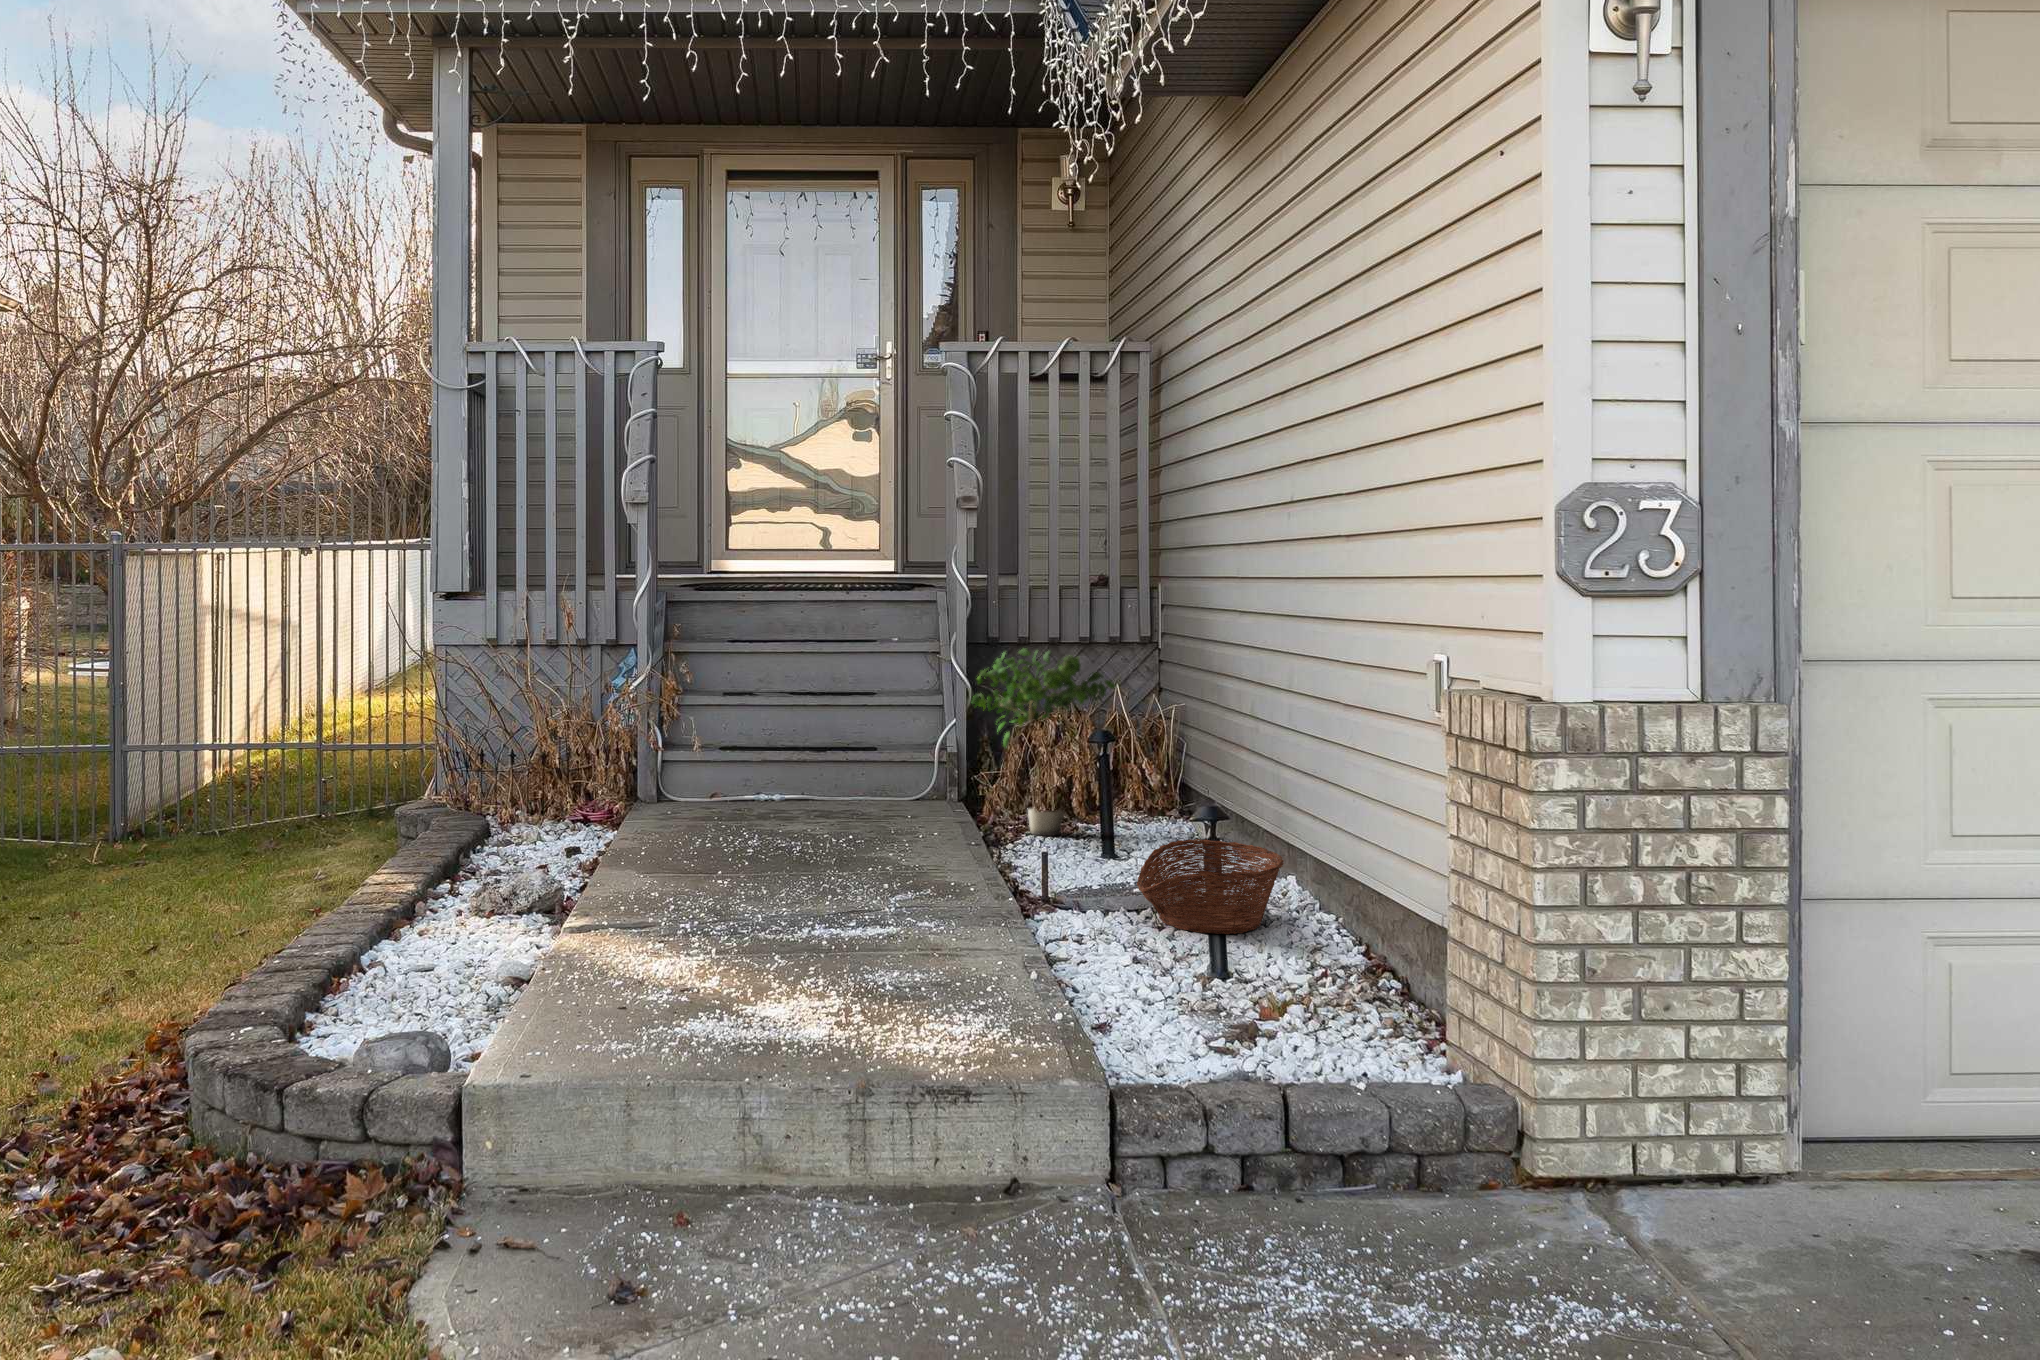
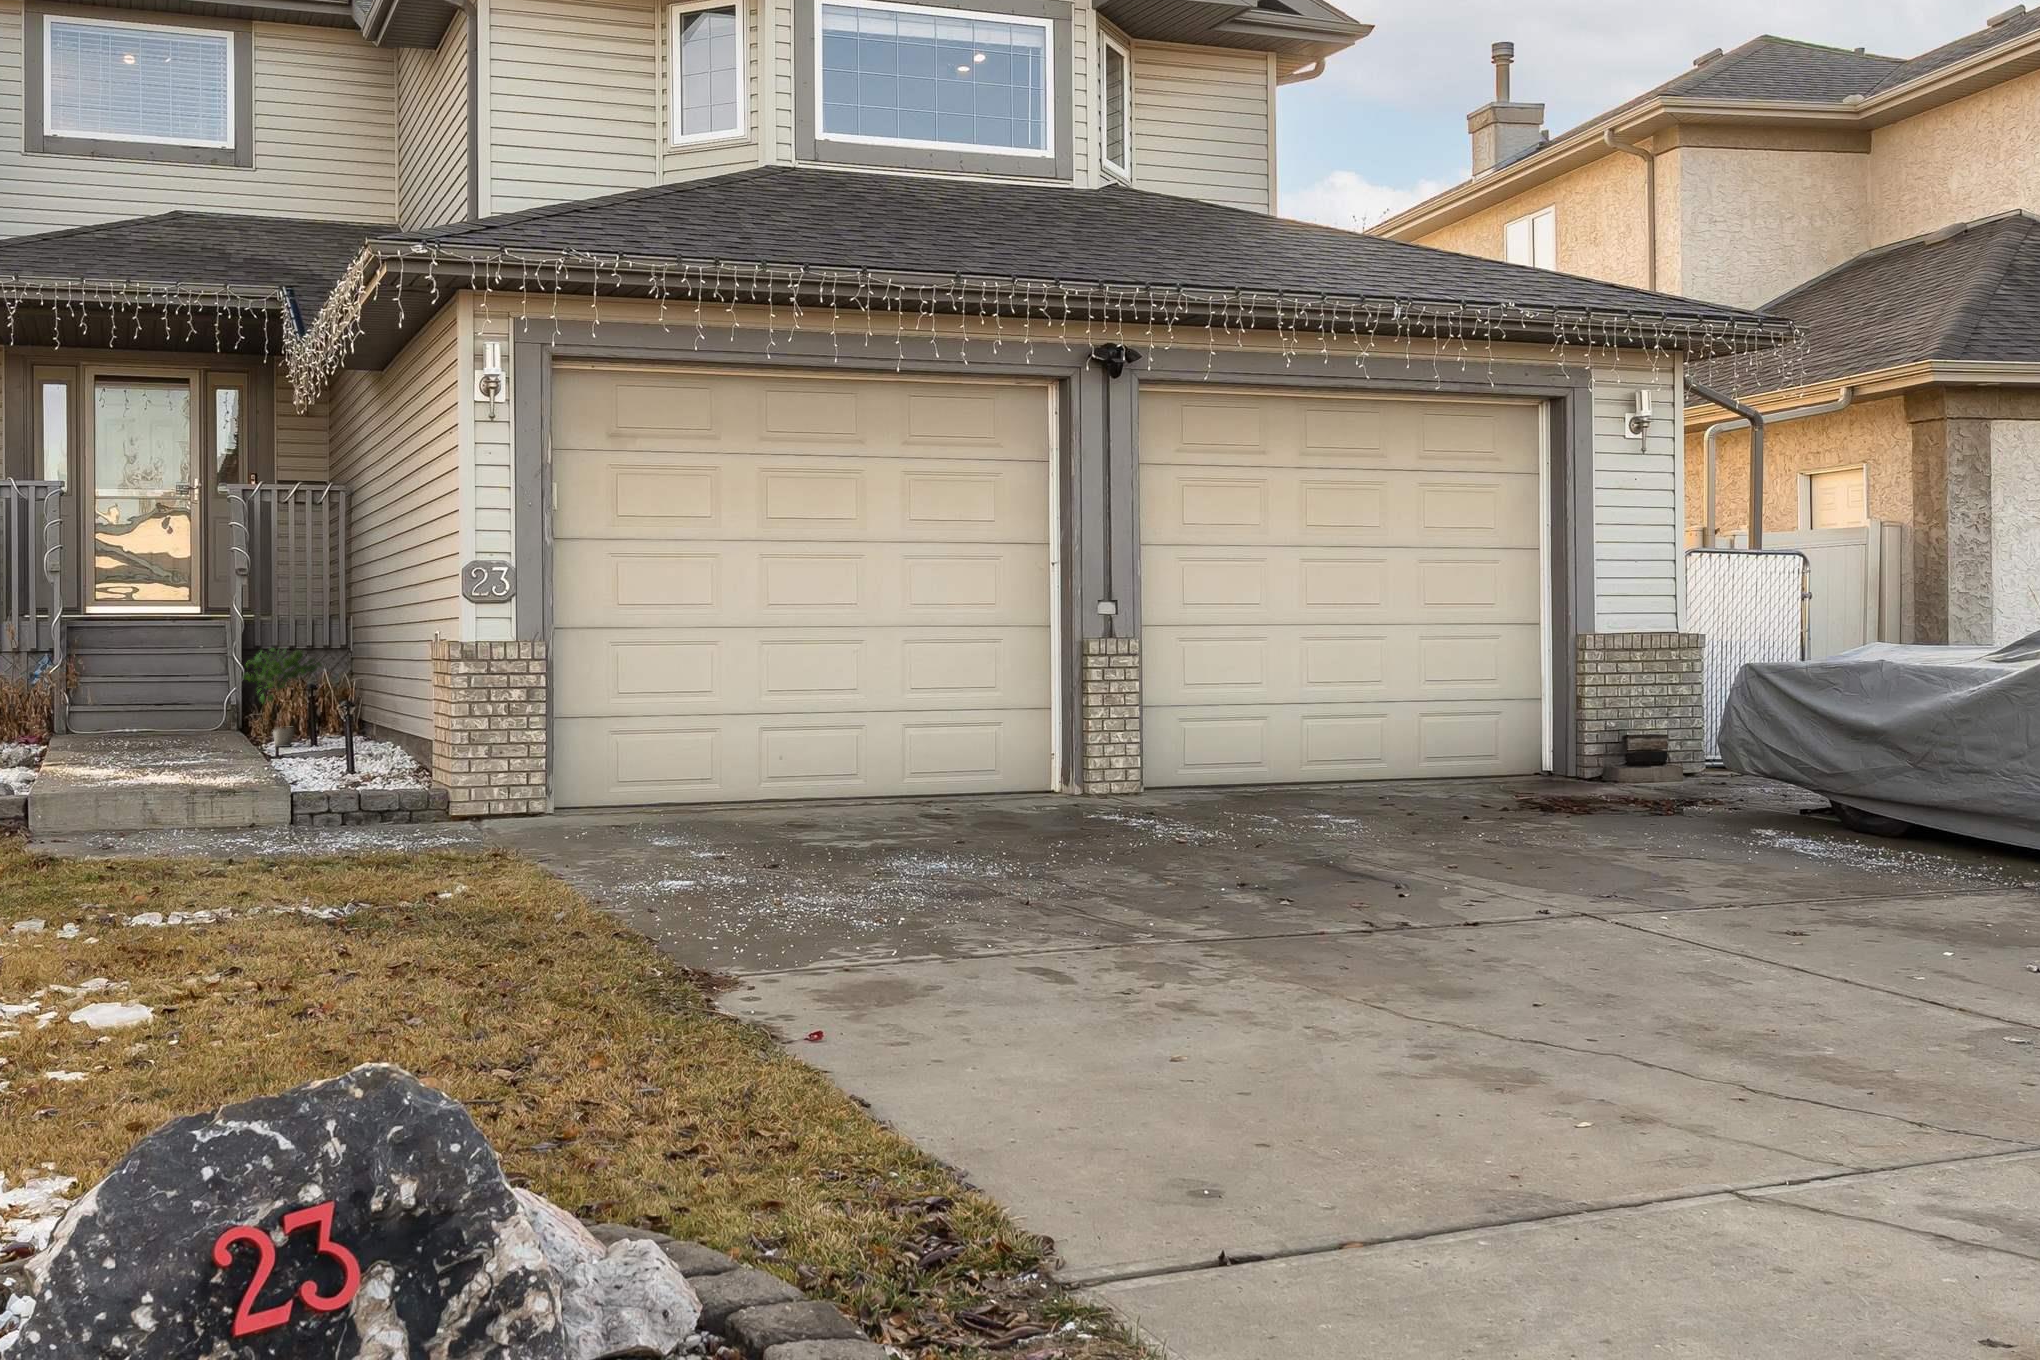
basket: present [1137,839,1284,934] -> none [324,733,395,773]

